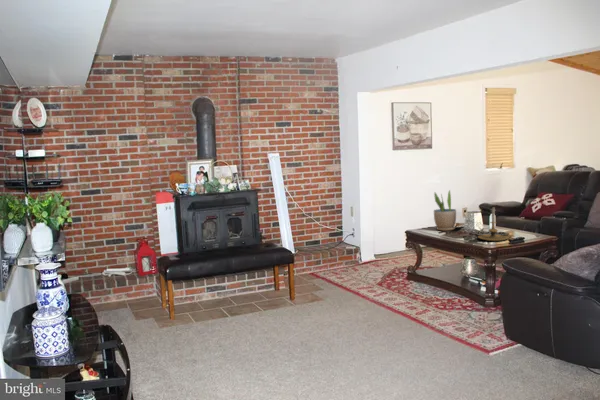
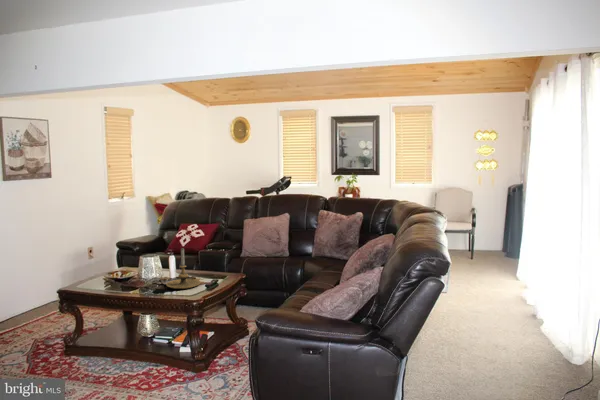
potted plant: present [434,191,456,231] -> none [95,230,124,283]

